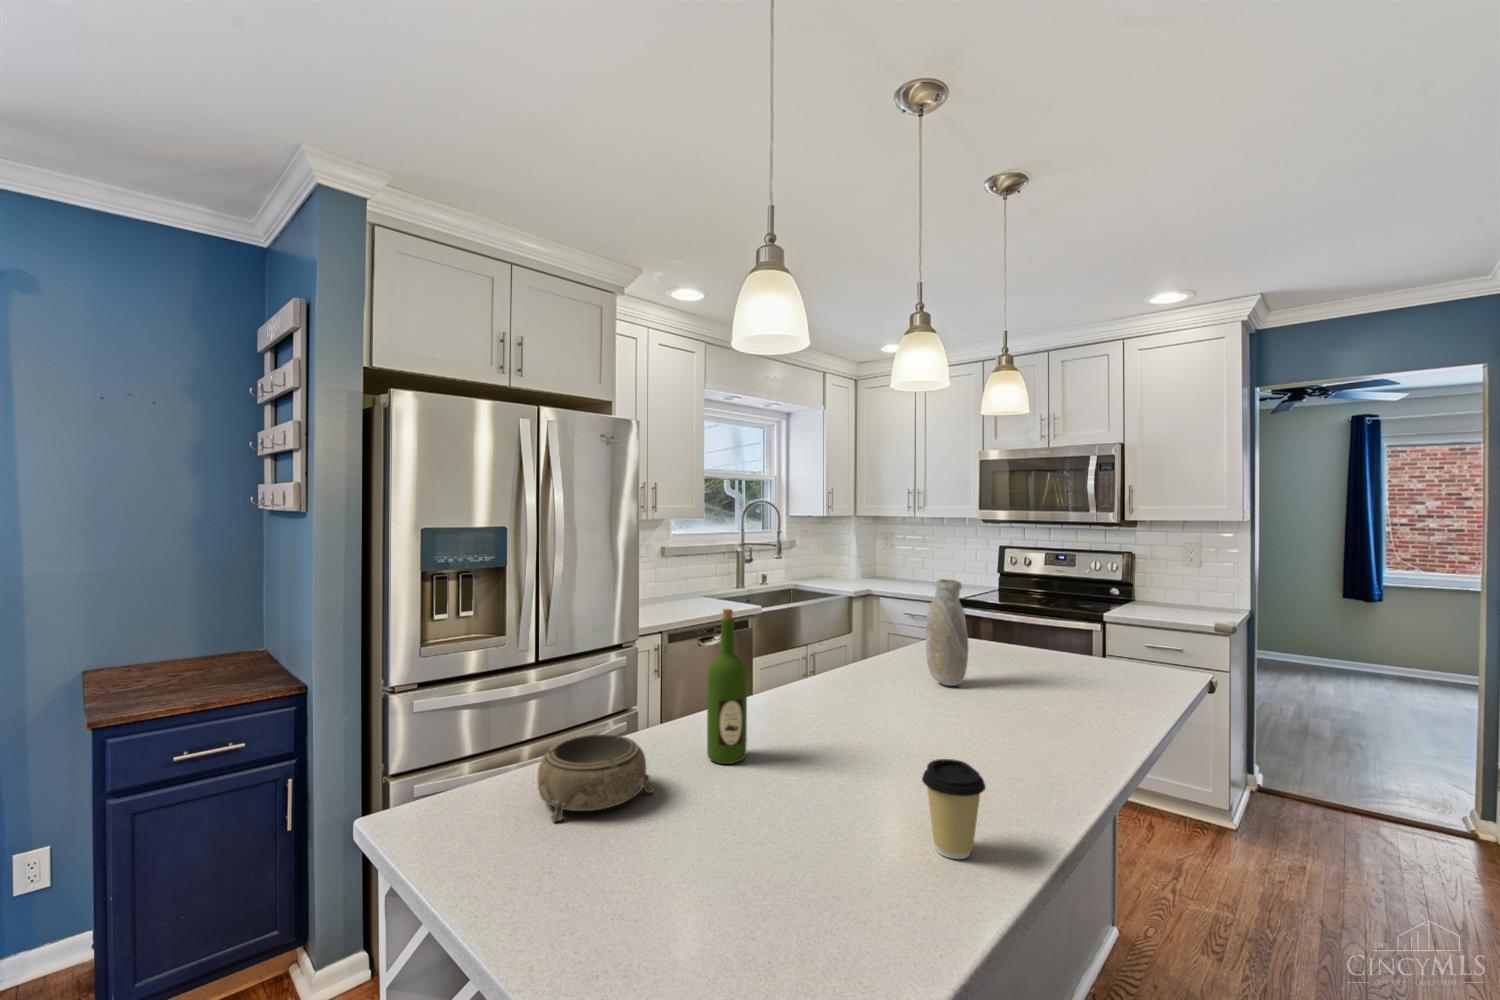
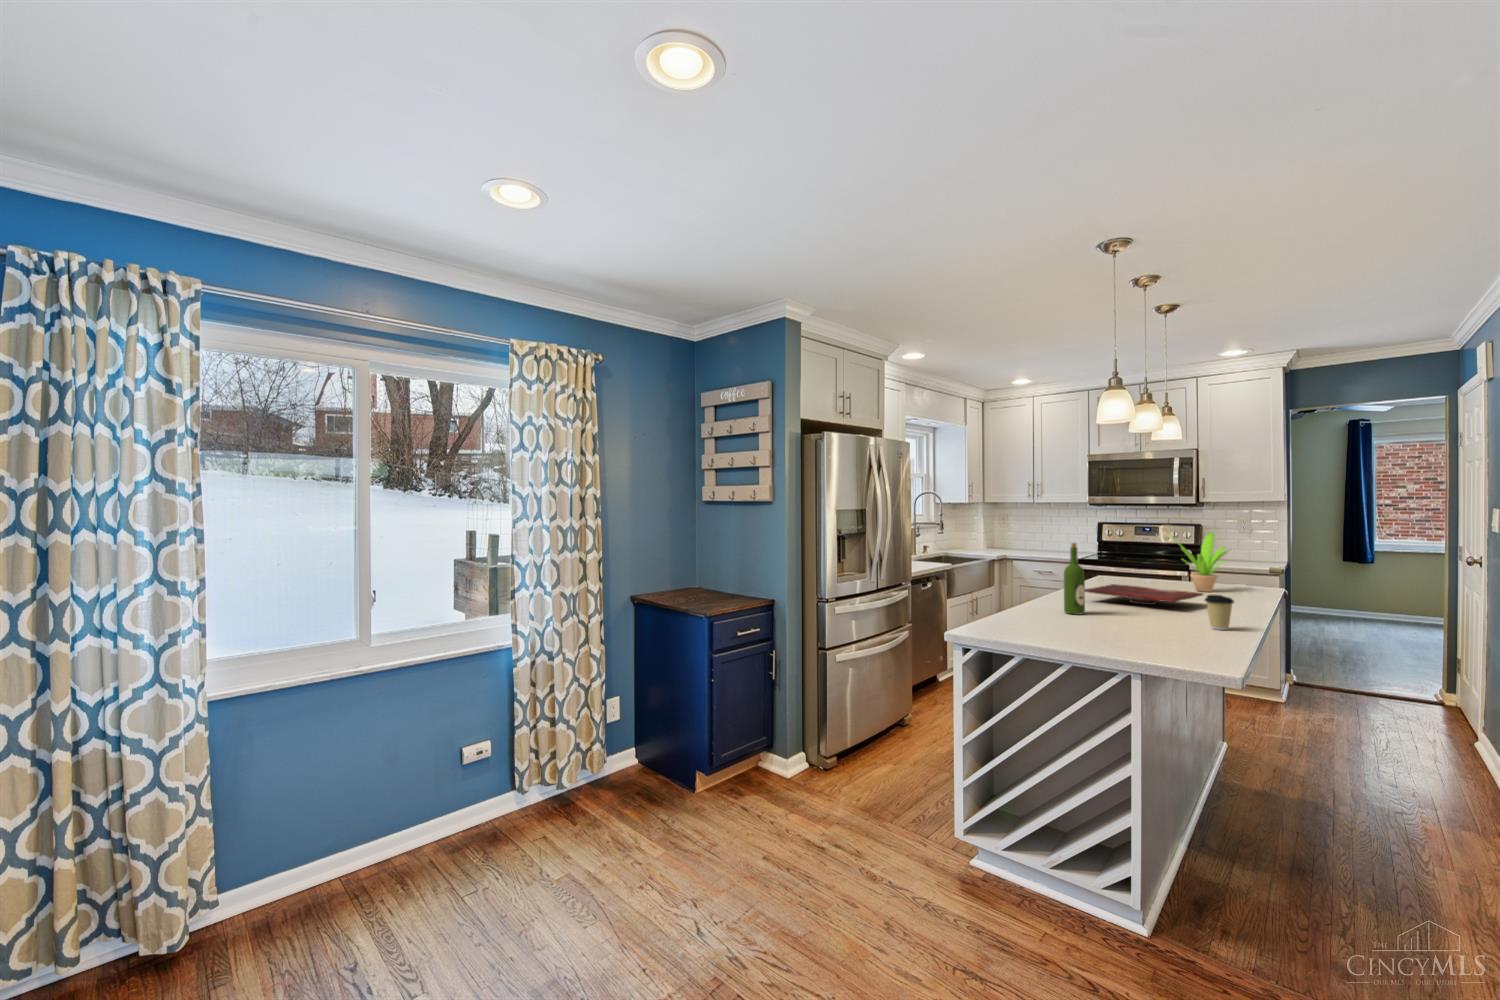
potted plant: none [1004,576,1105,685] -> present [1169,532,1230,592]
vase: present [926,579,968,686] -> none [1125,534,1152,593]
cutting board: none [810,672,1019,738] -> present [1085,584,1203,605]
decorative bowl: present [538,734,654,822] -> none [1014,598,1065,627]

